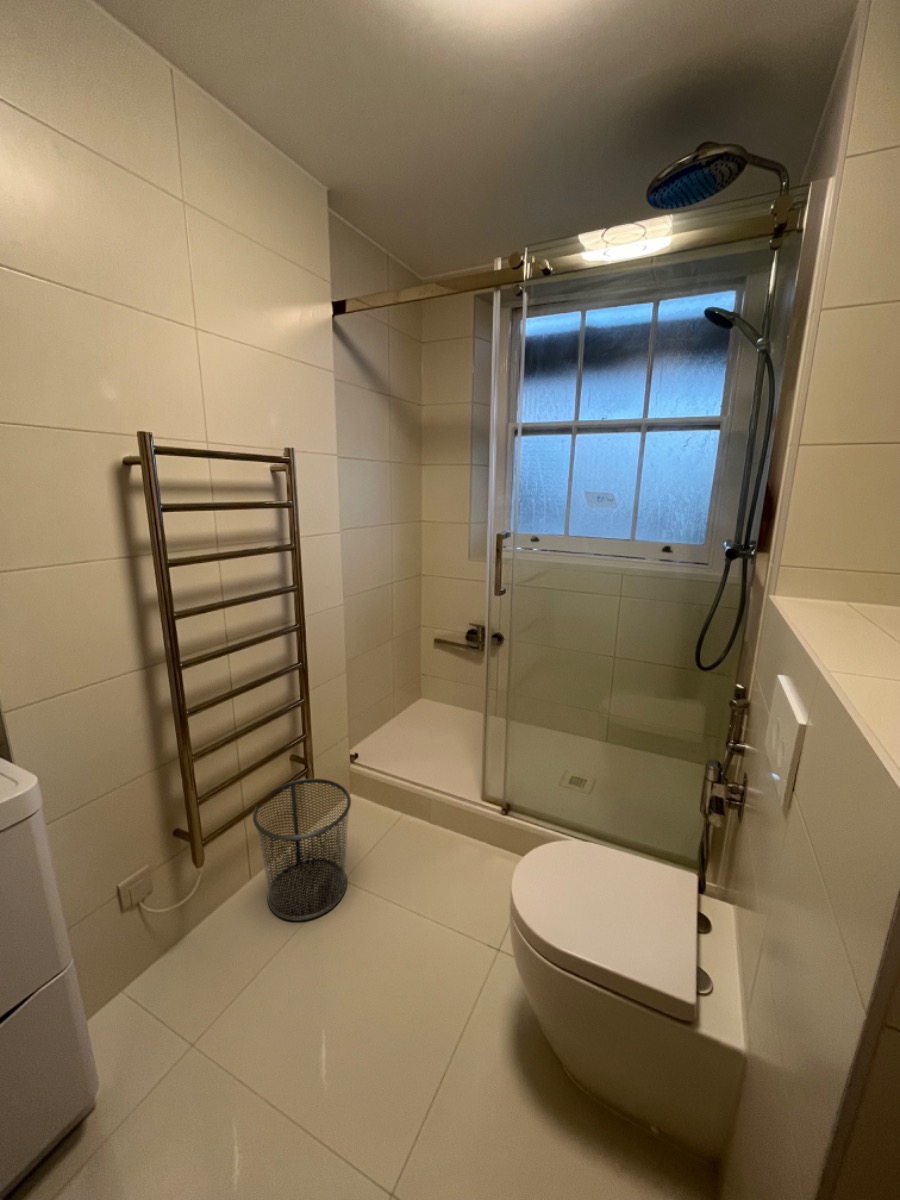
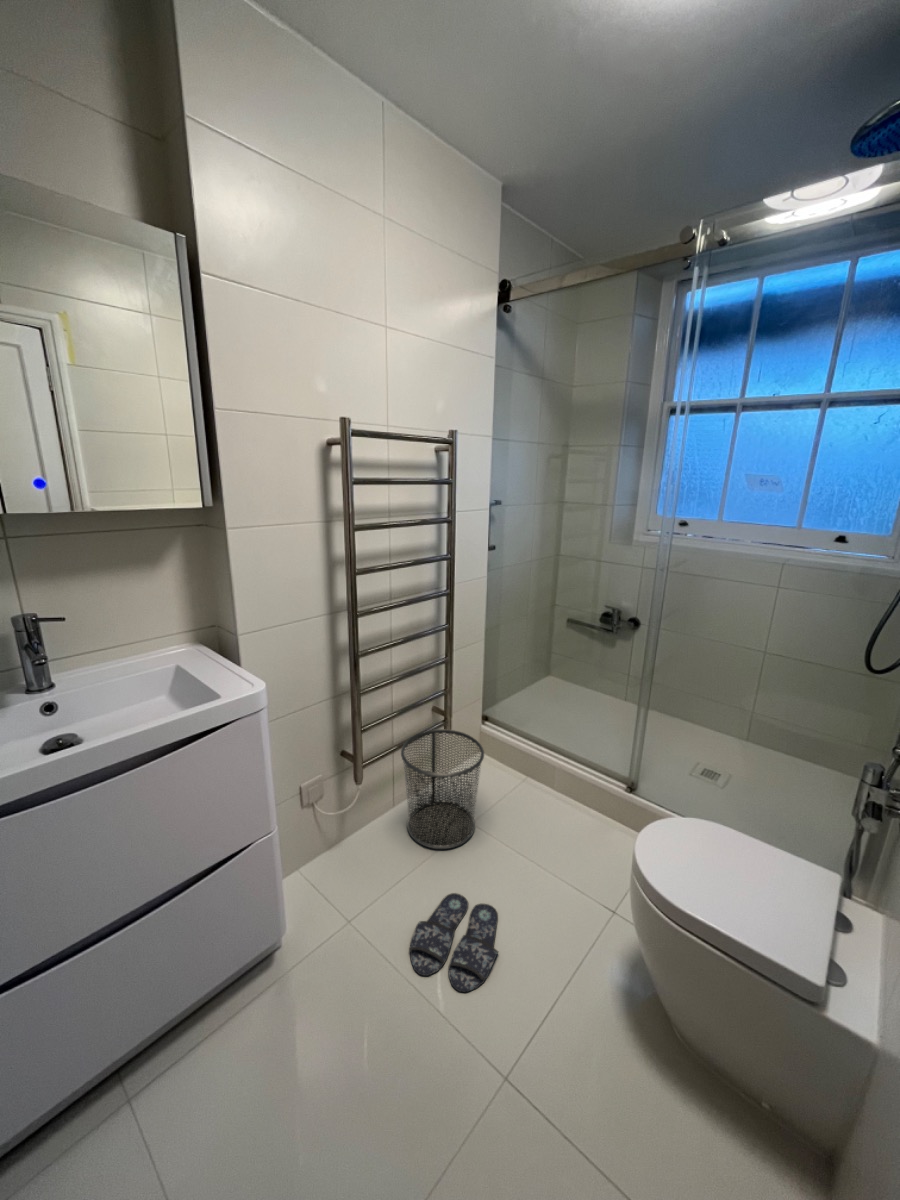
slippers: none [270,971,377,1100] -> present [410,893,498,992]

